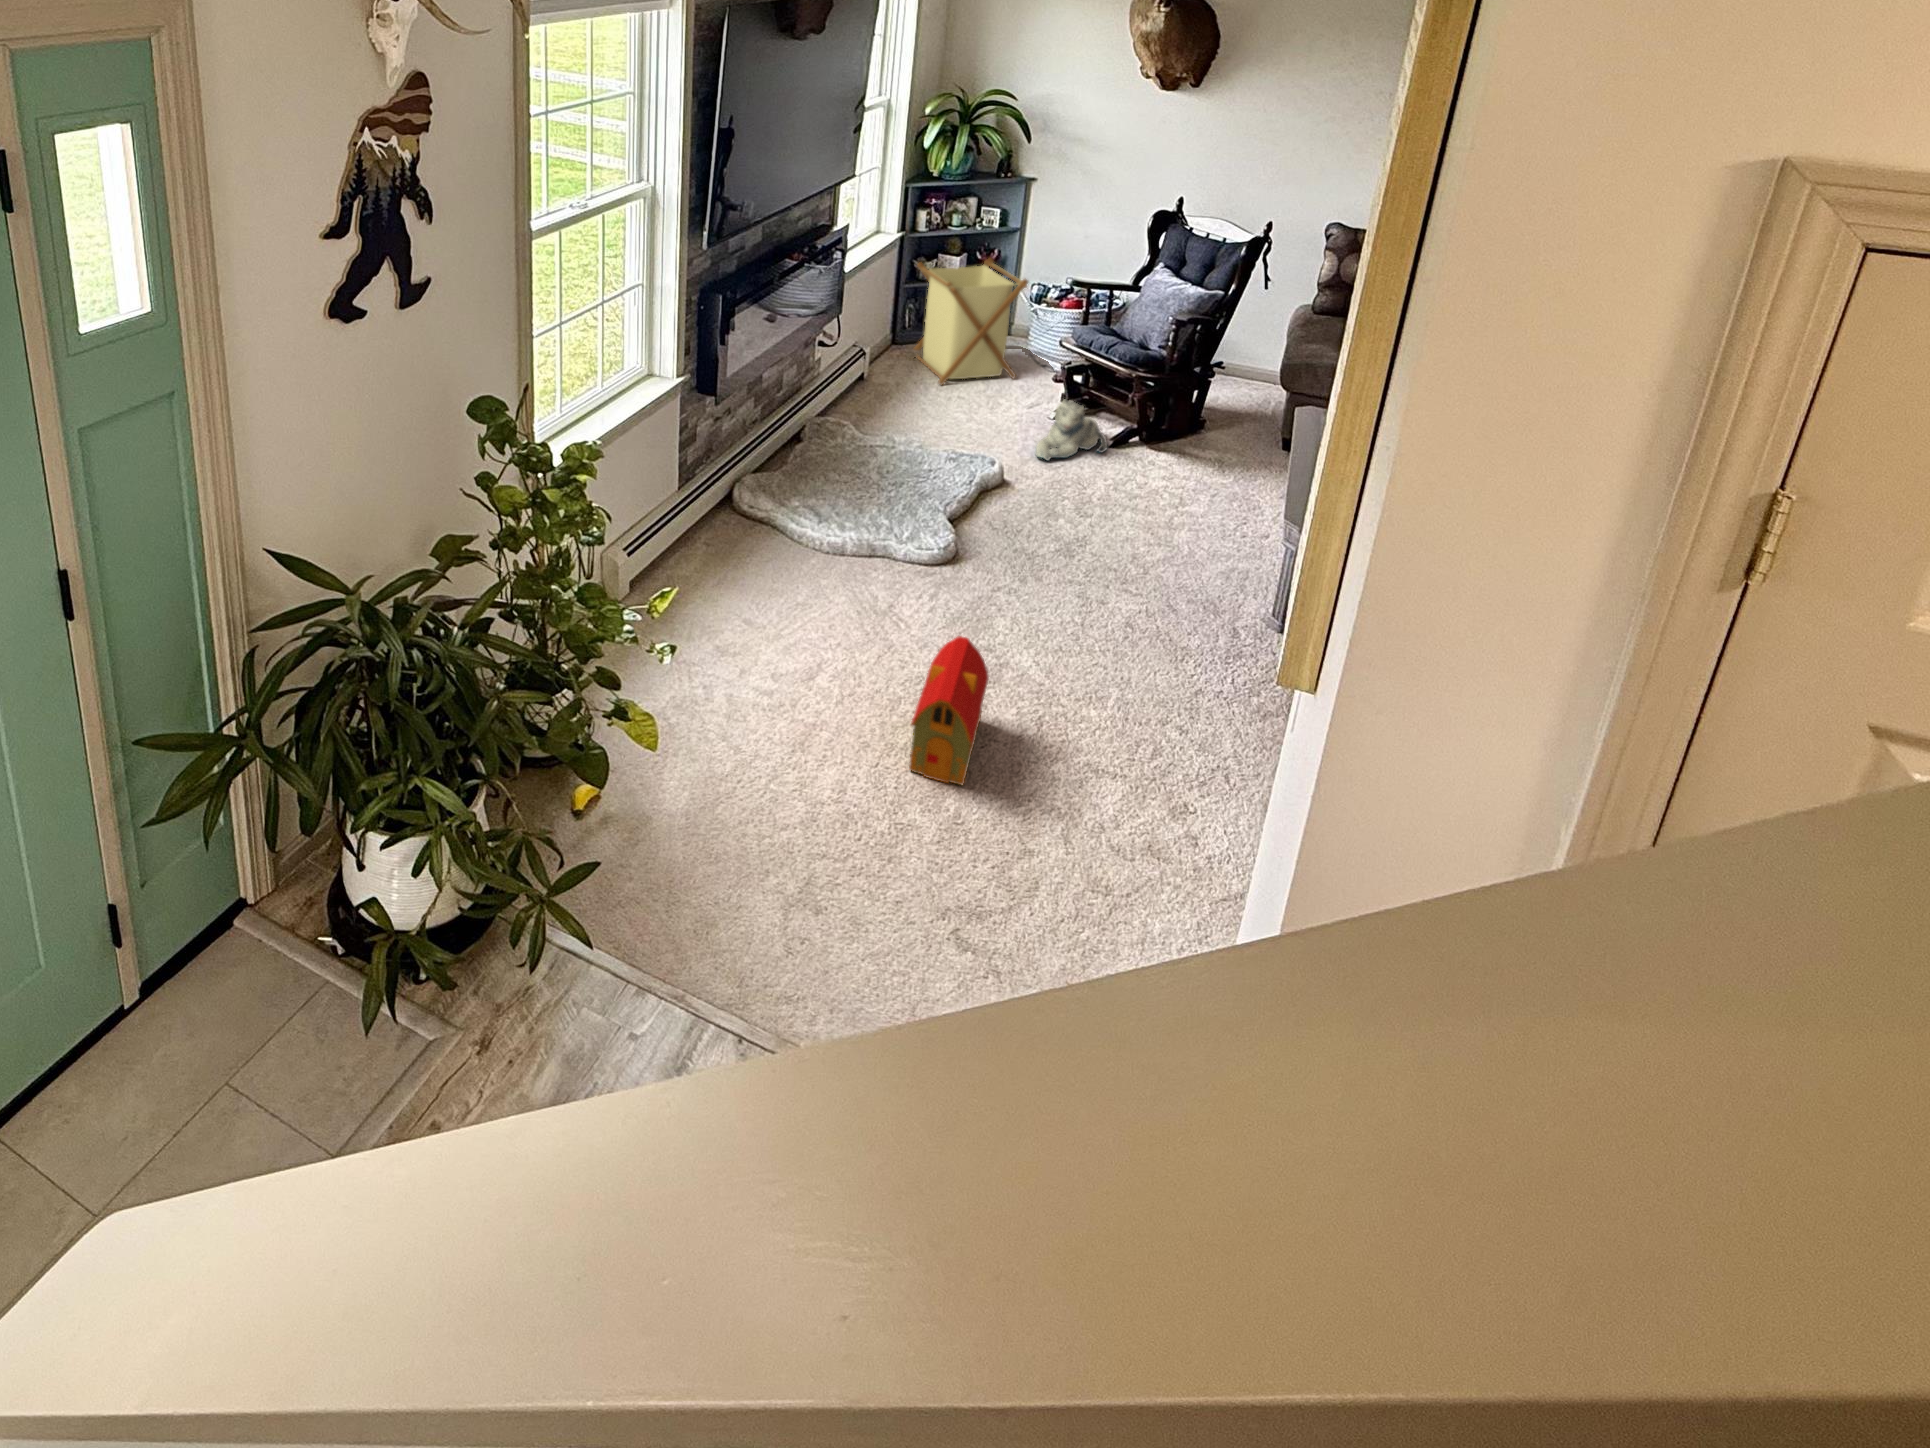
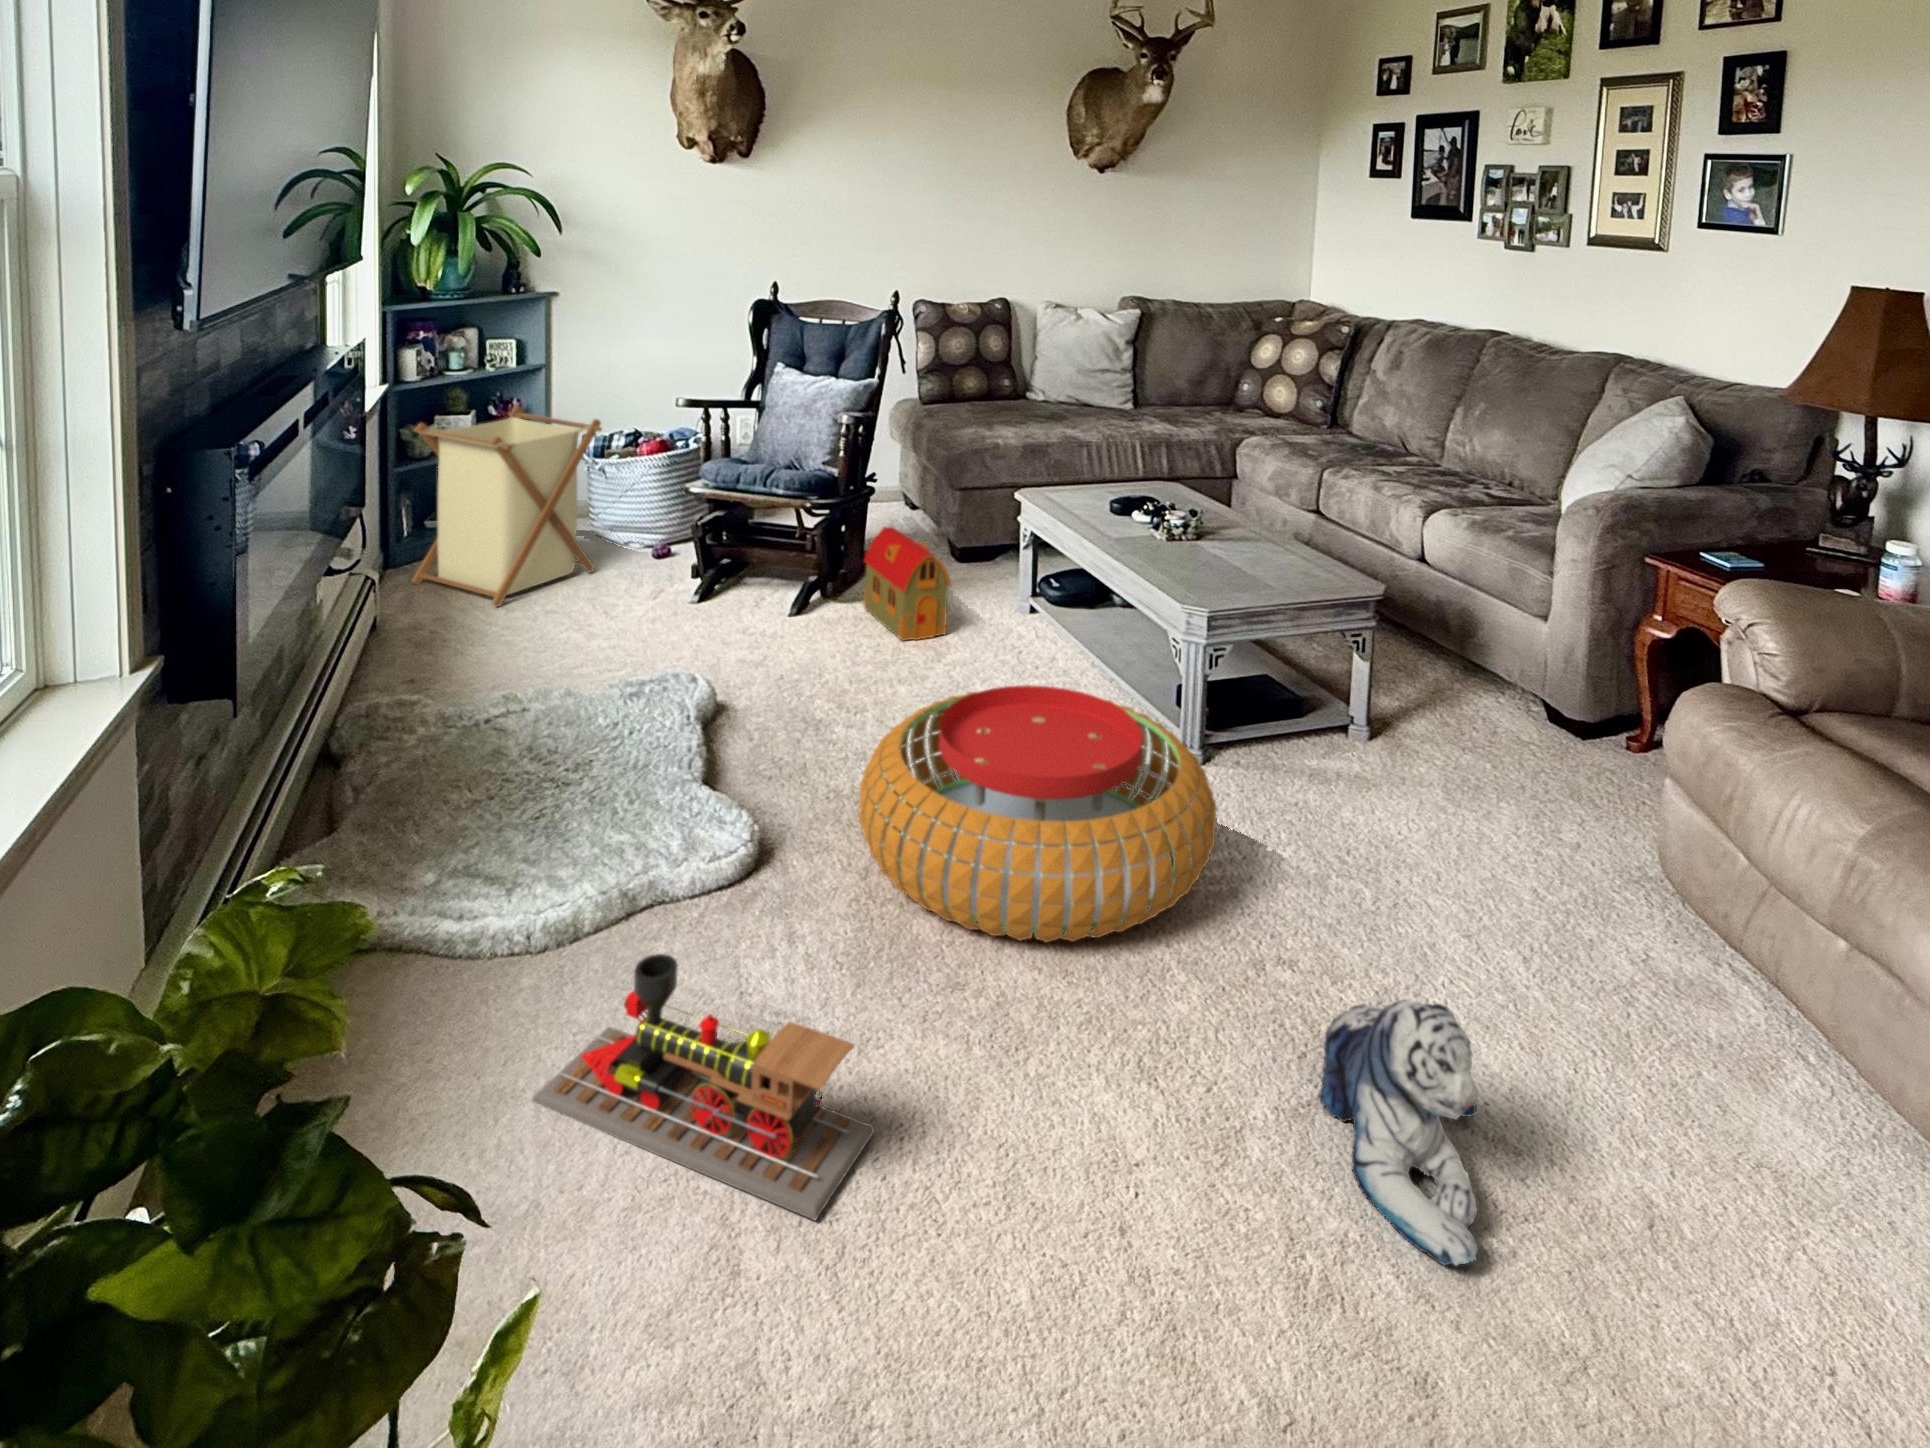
plush toy: present [1036,400,1107,460] -> present [1319,1000,1478,1265]
pouf: none [988,520,1226,680] -> present [859,685,1216,942]
toy train: none [782,559,887,678] -> present [533,954,874,1220]
toy house: present [909,636,989,786] -> present [864,527,952,641]

